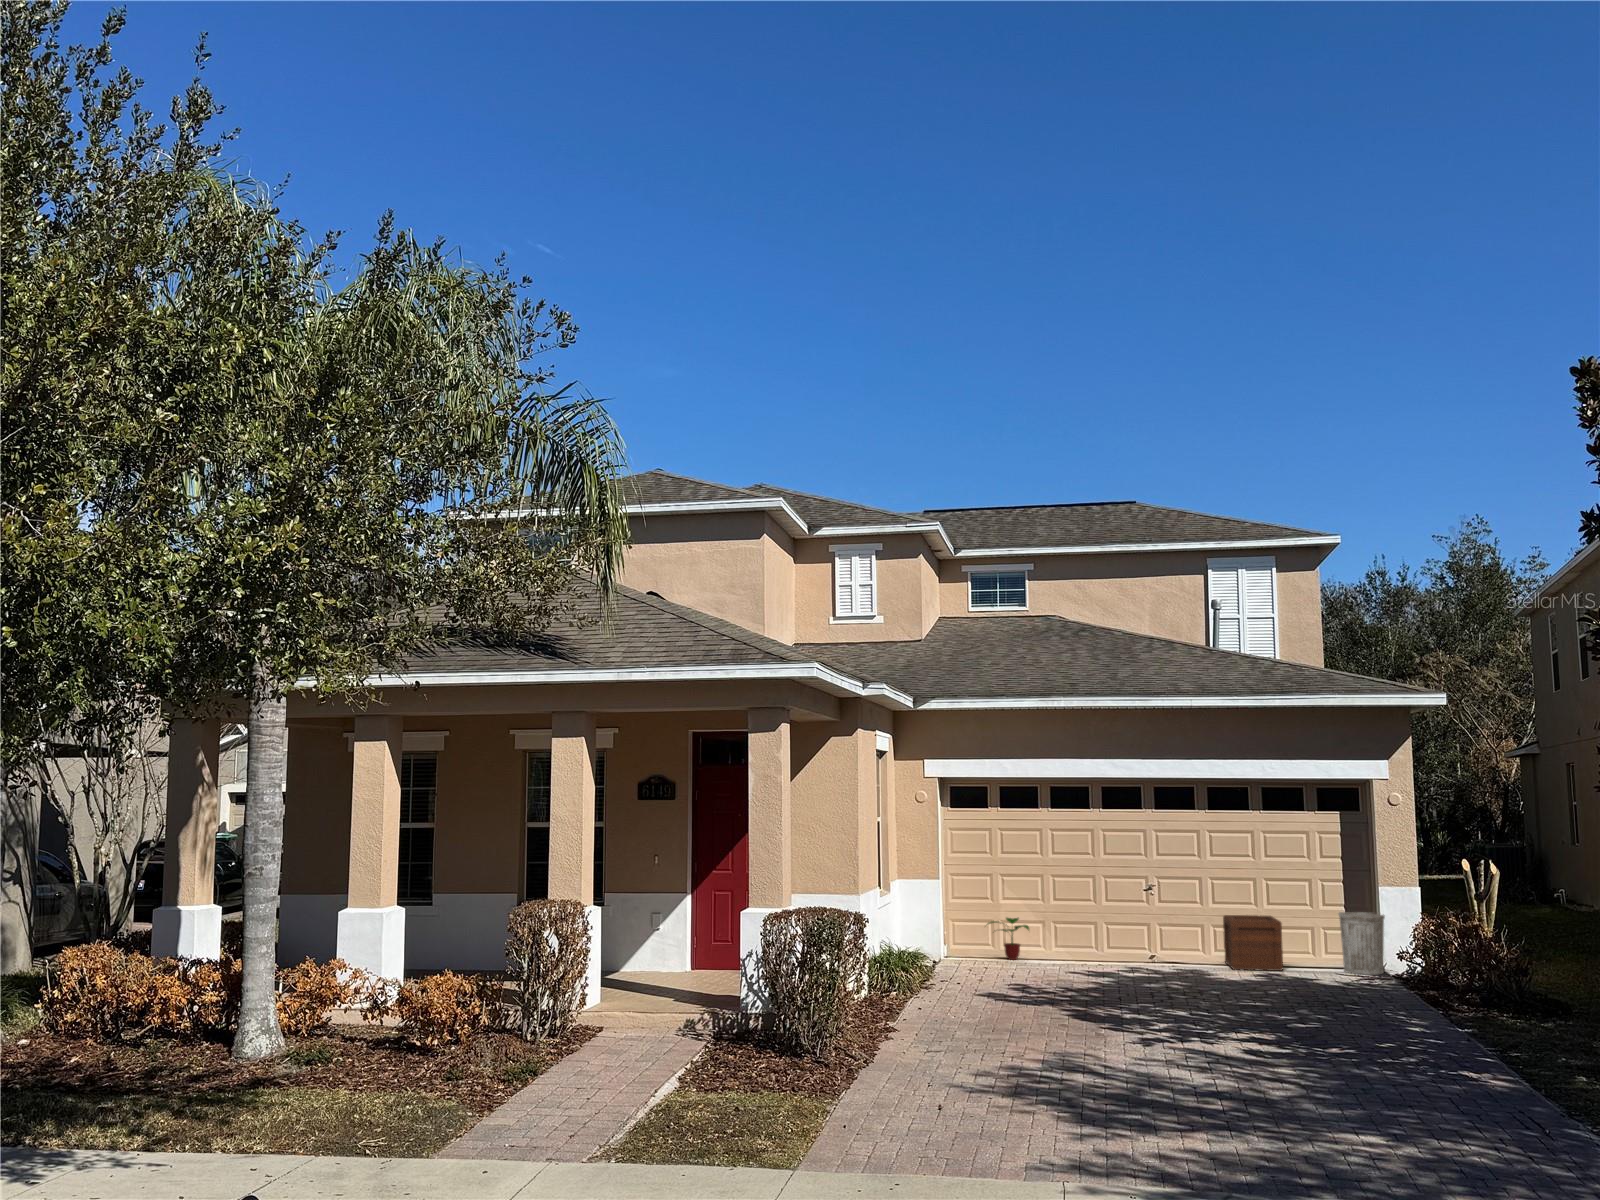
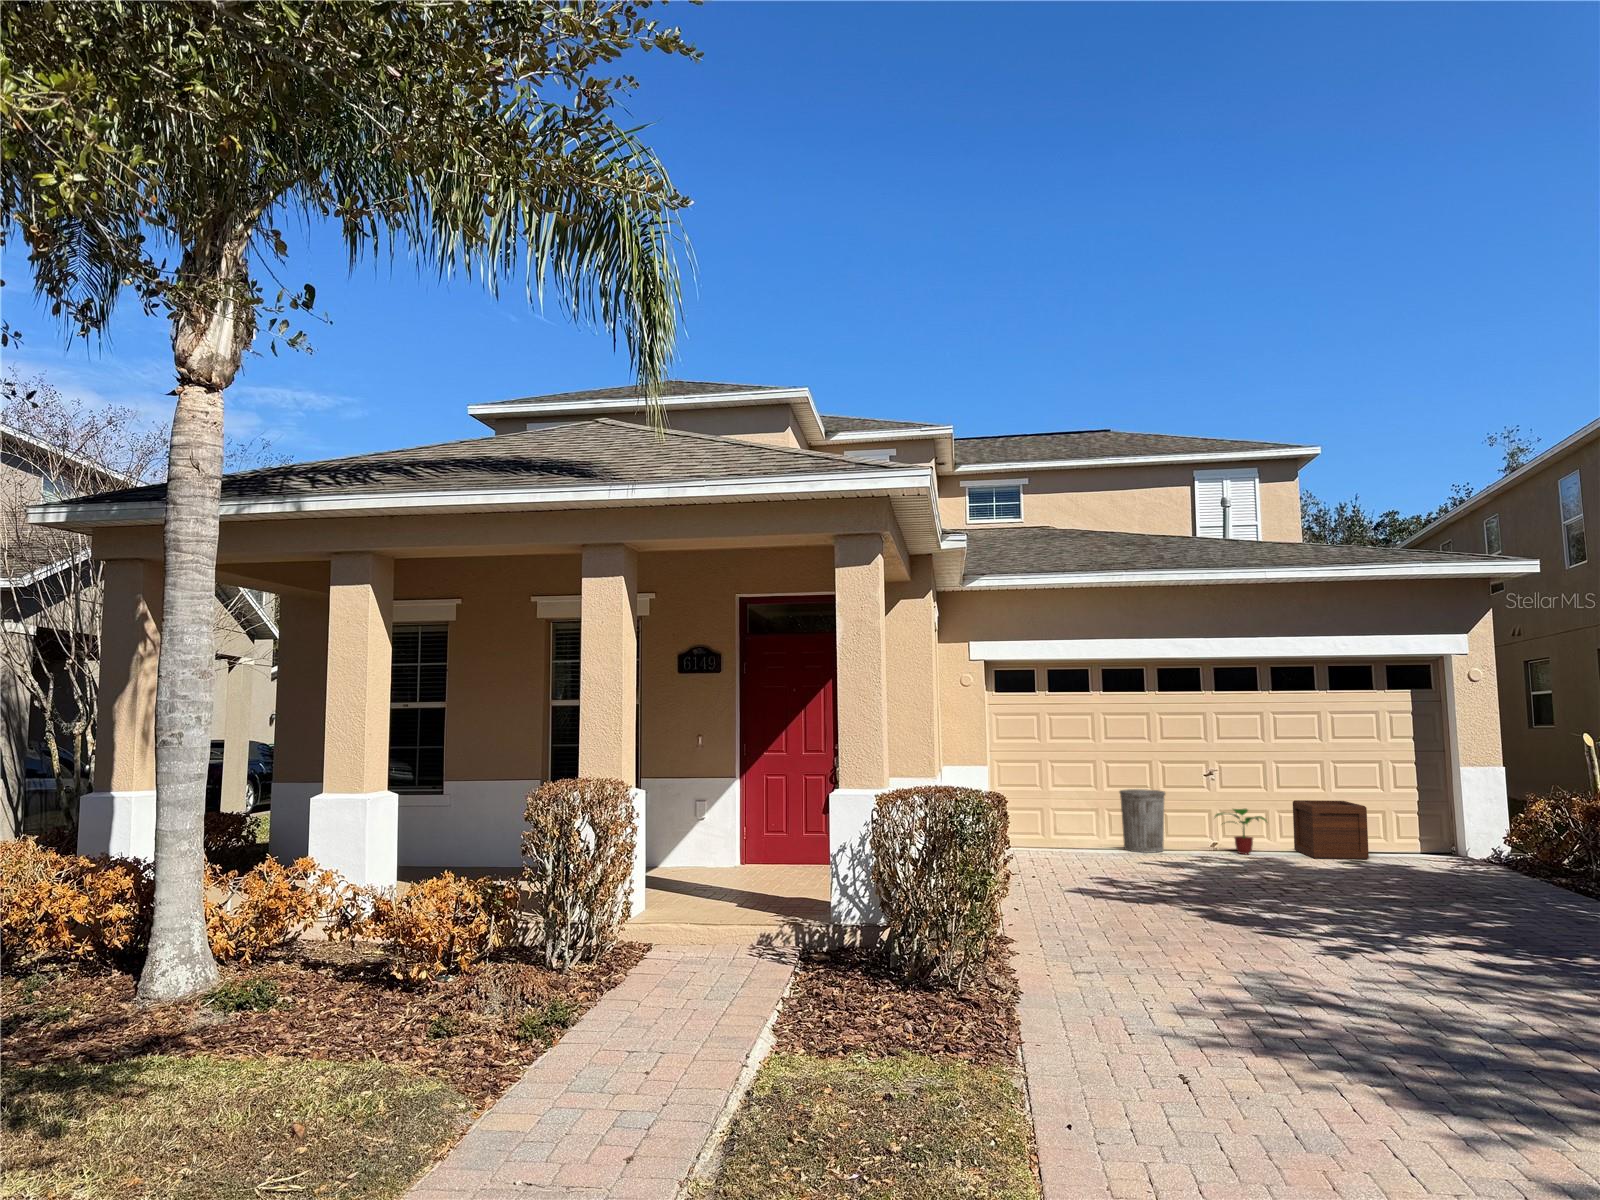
trash can: present [1339,912,1385,975] -> present [1120,789,1165,853]
potted plant: present [987,918,1029,960] -> present [1215,809,1266,854]

